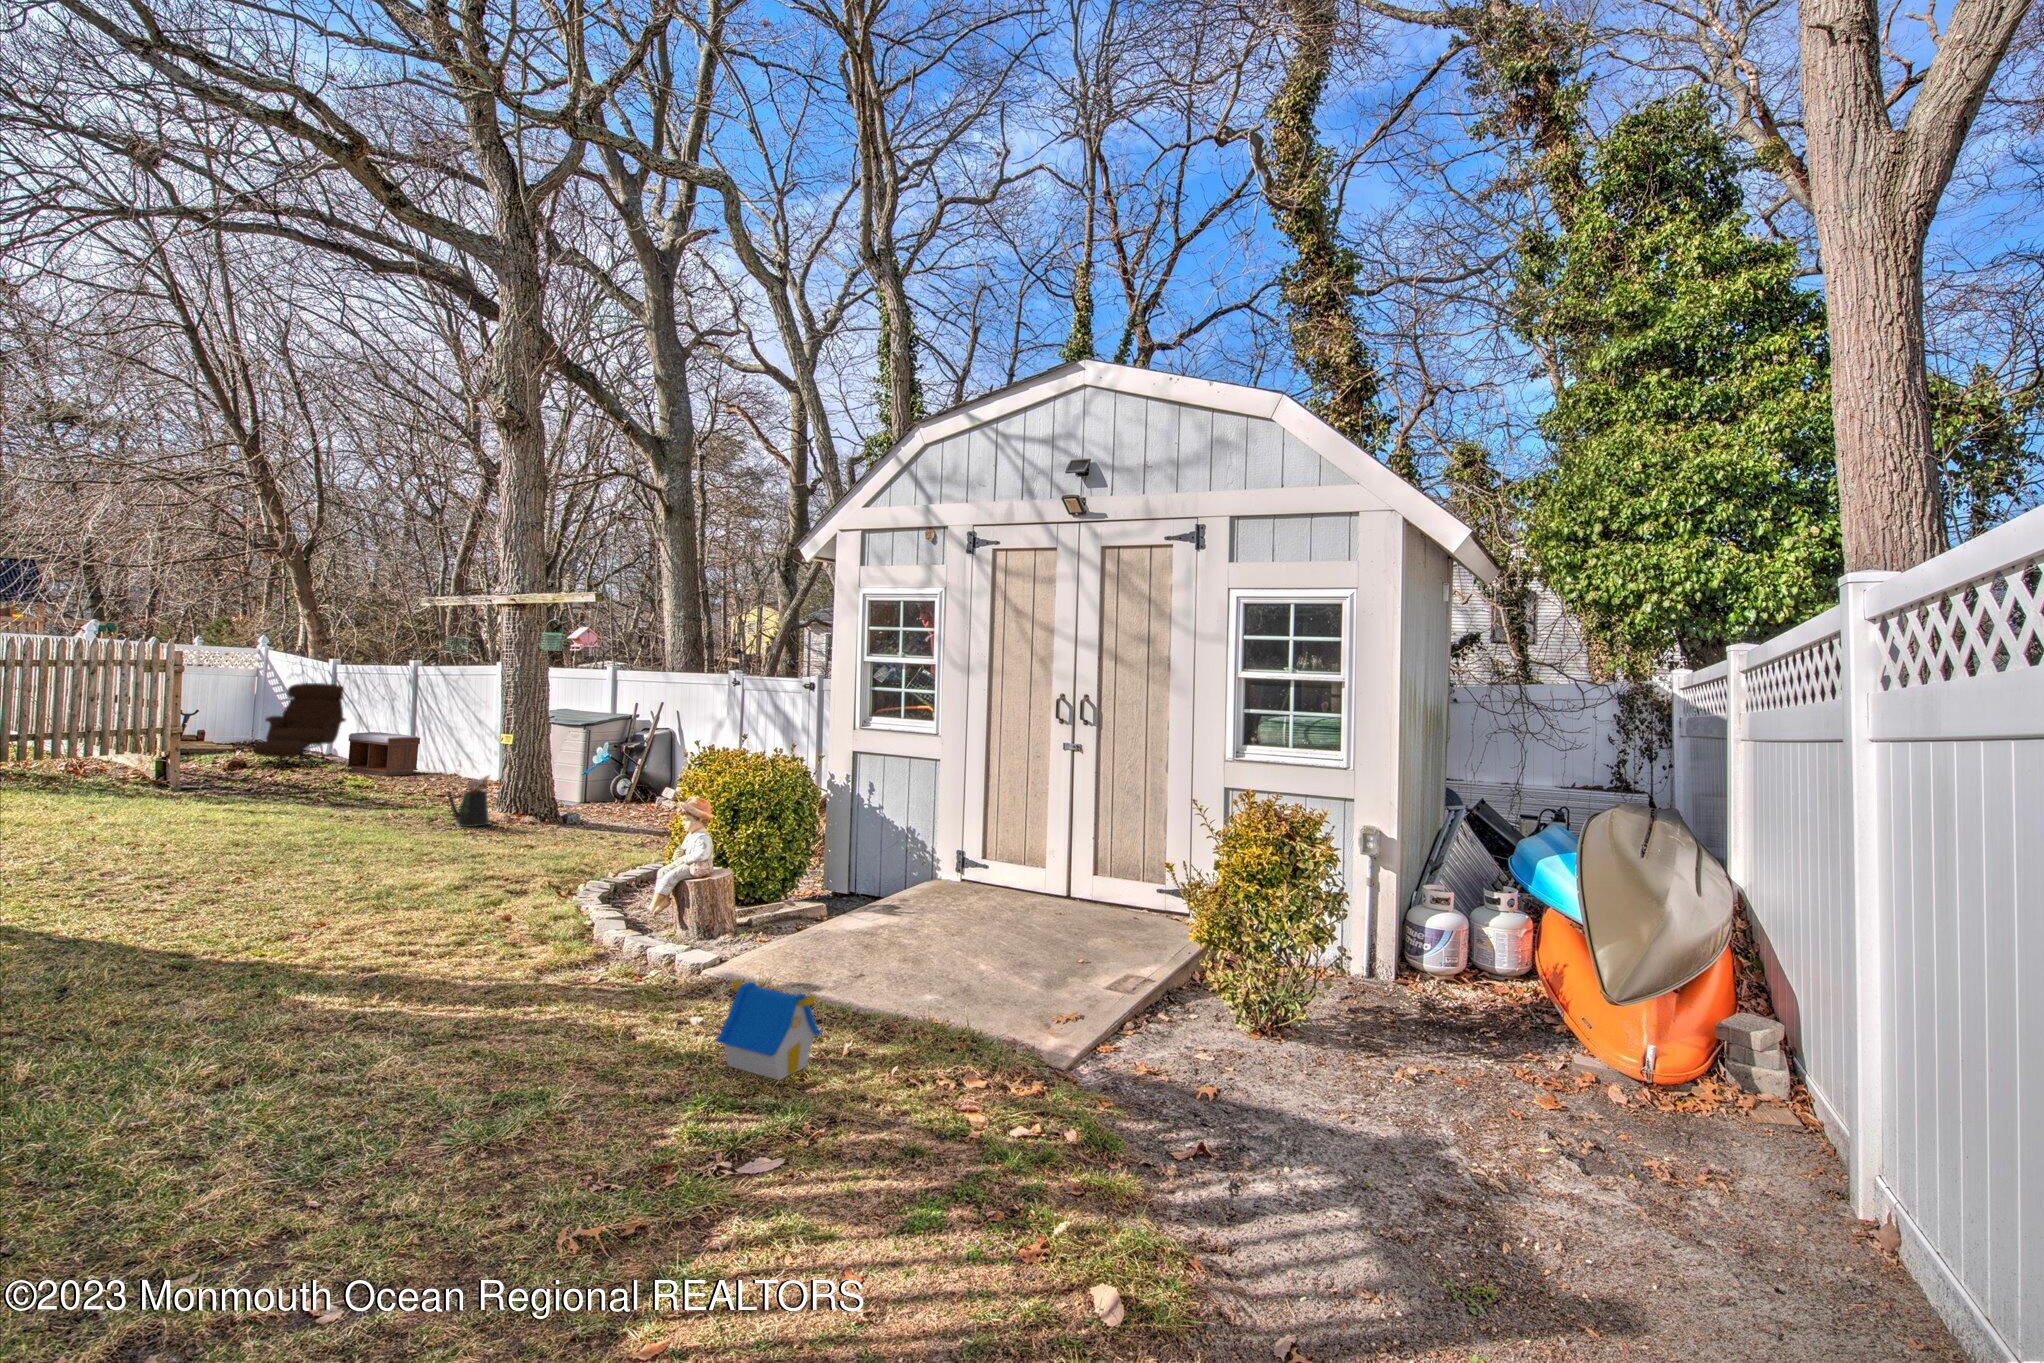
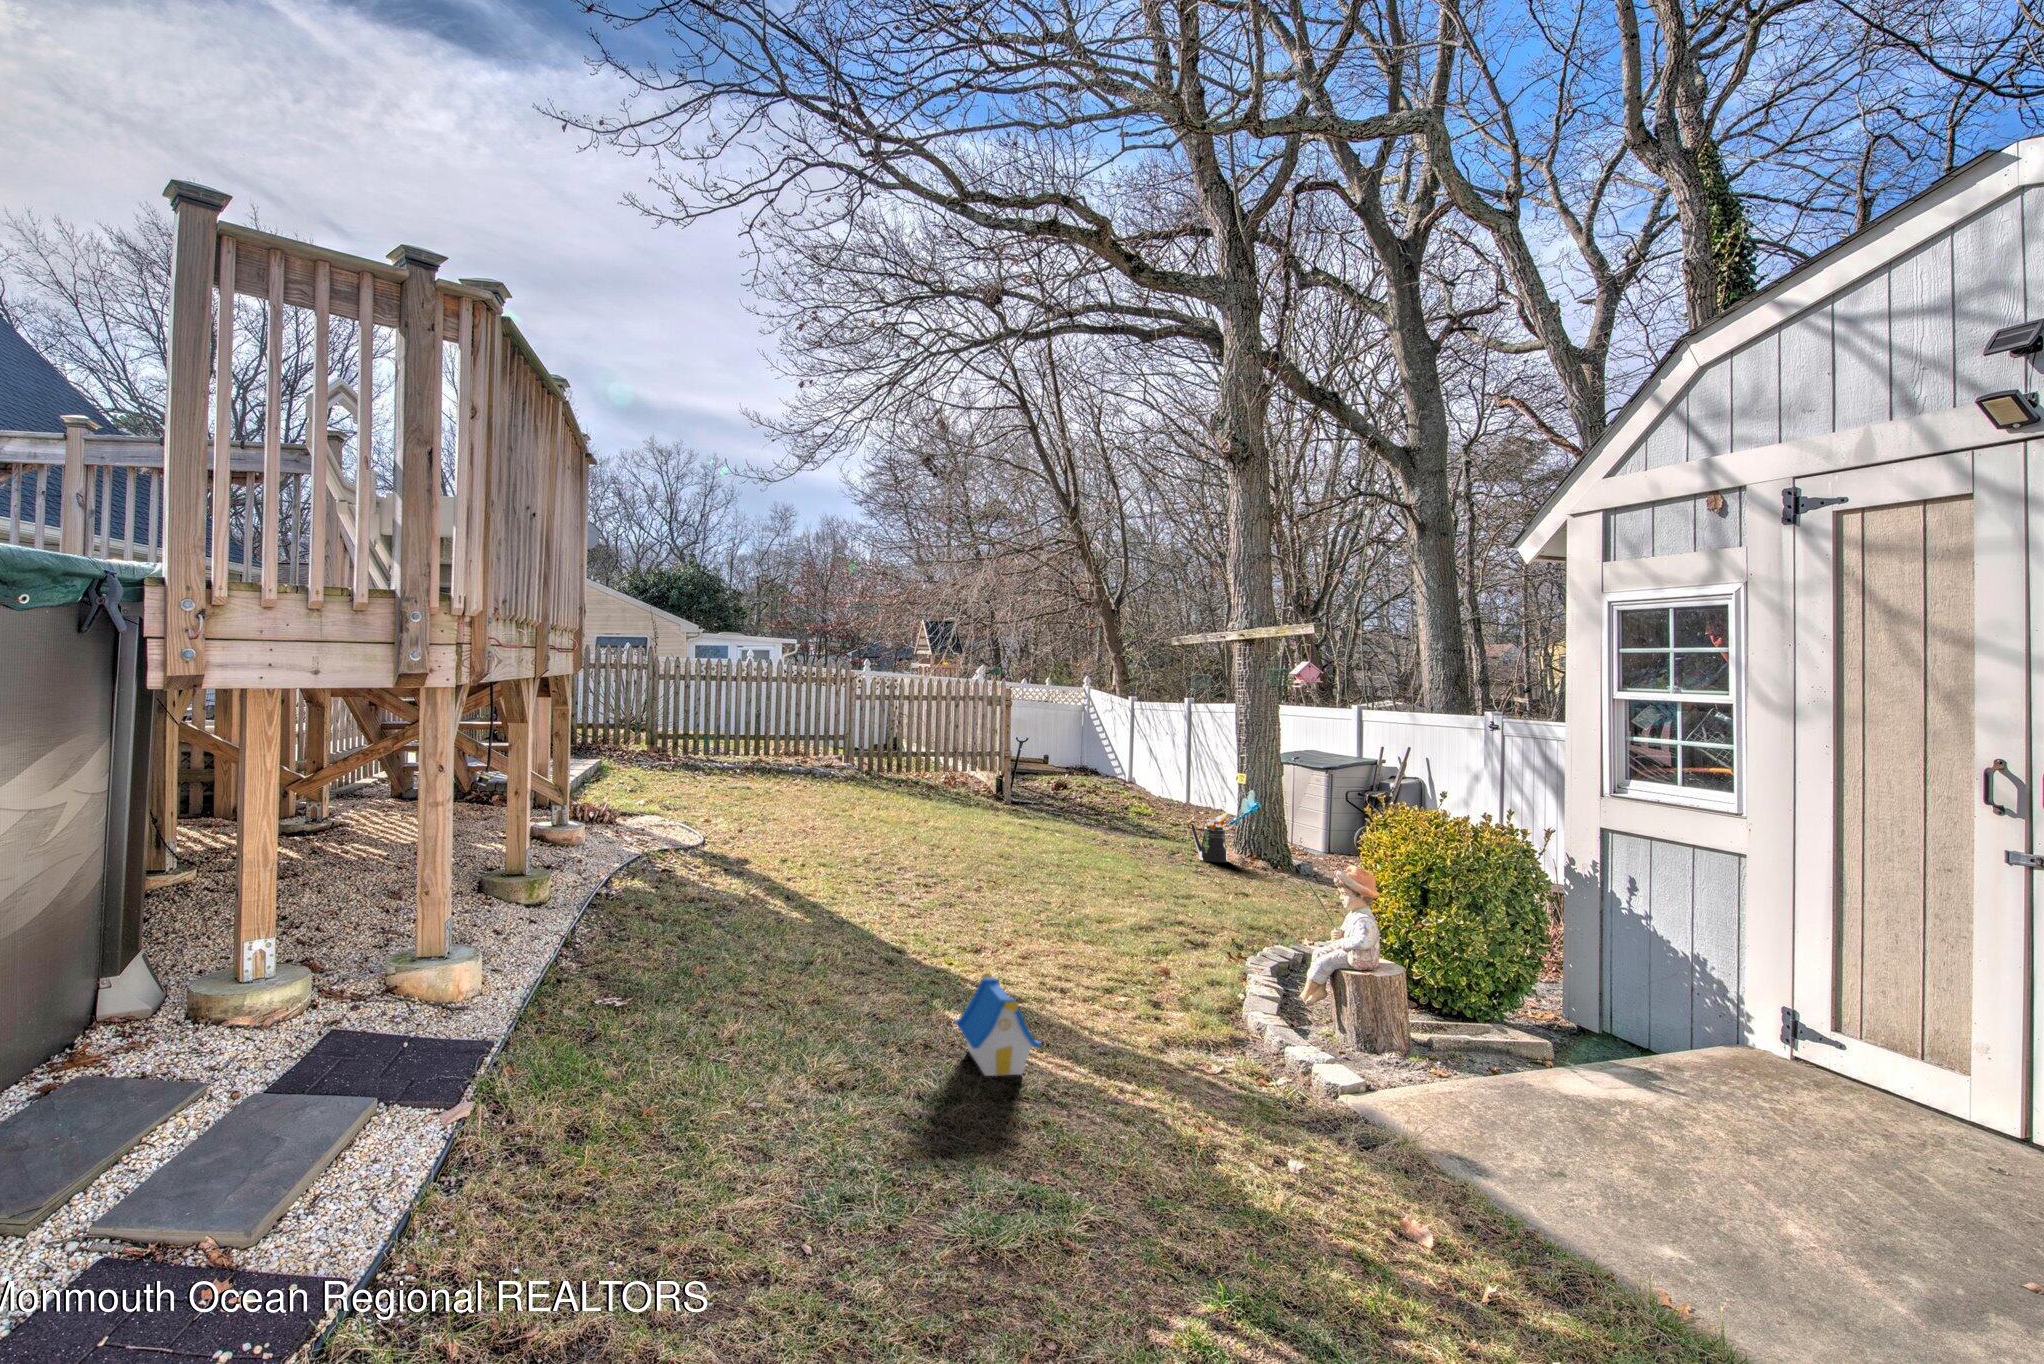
lounge chair: present [253,683,346,767] -> none [1082,720,1146,791]
bench: present [346,732,420,776] -> none [1142,764,1194,805]
toy house: present [715,980,822,1080] -> present [955,973,1040,1076]

